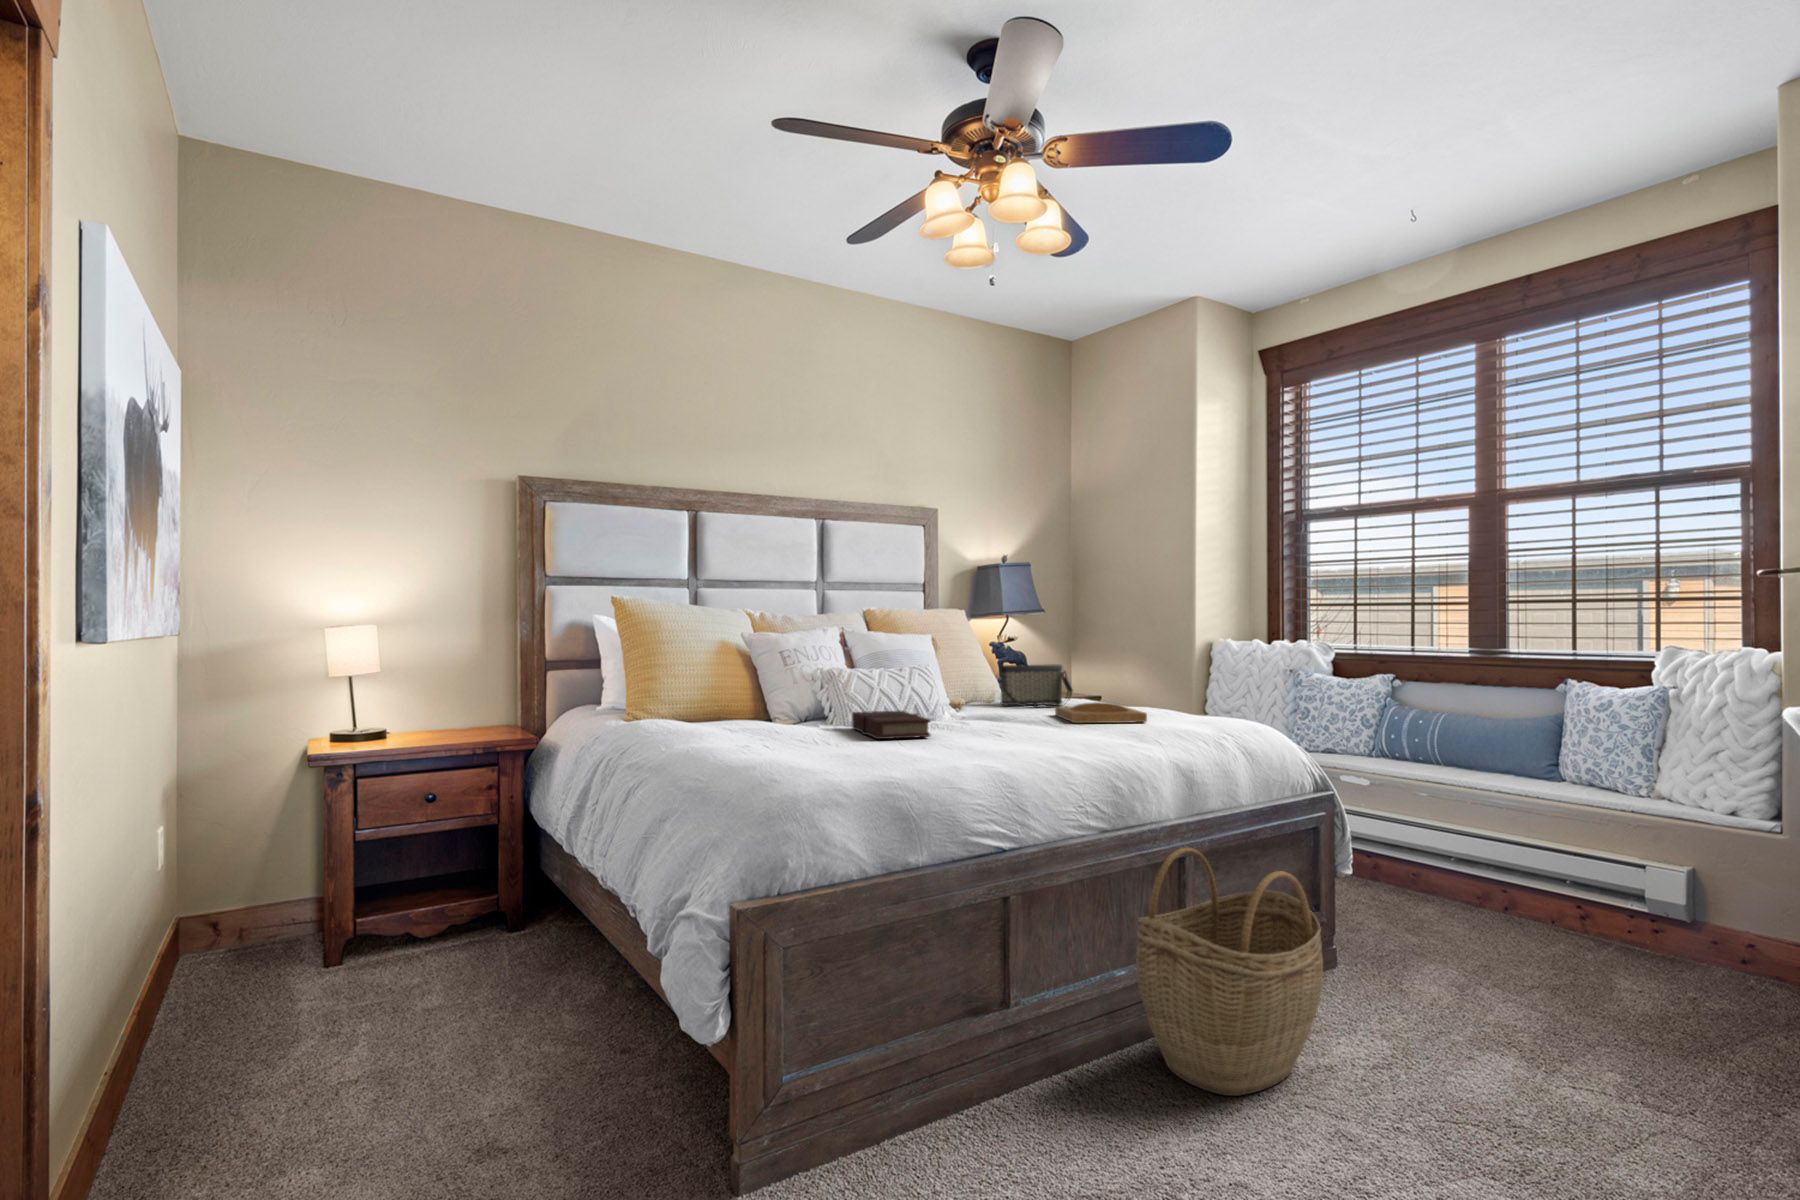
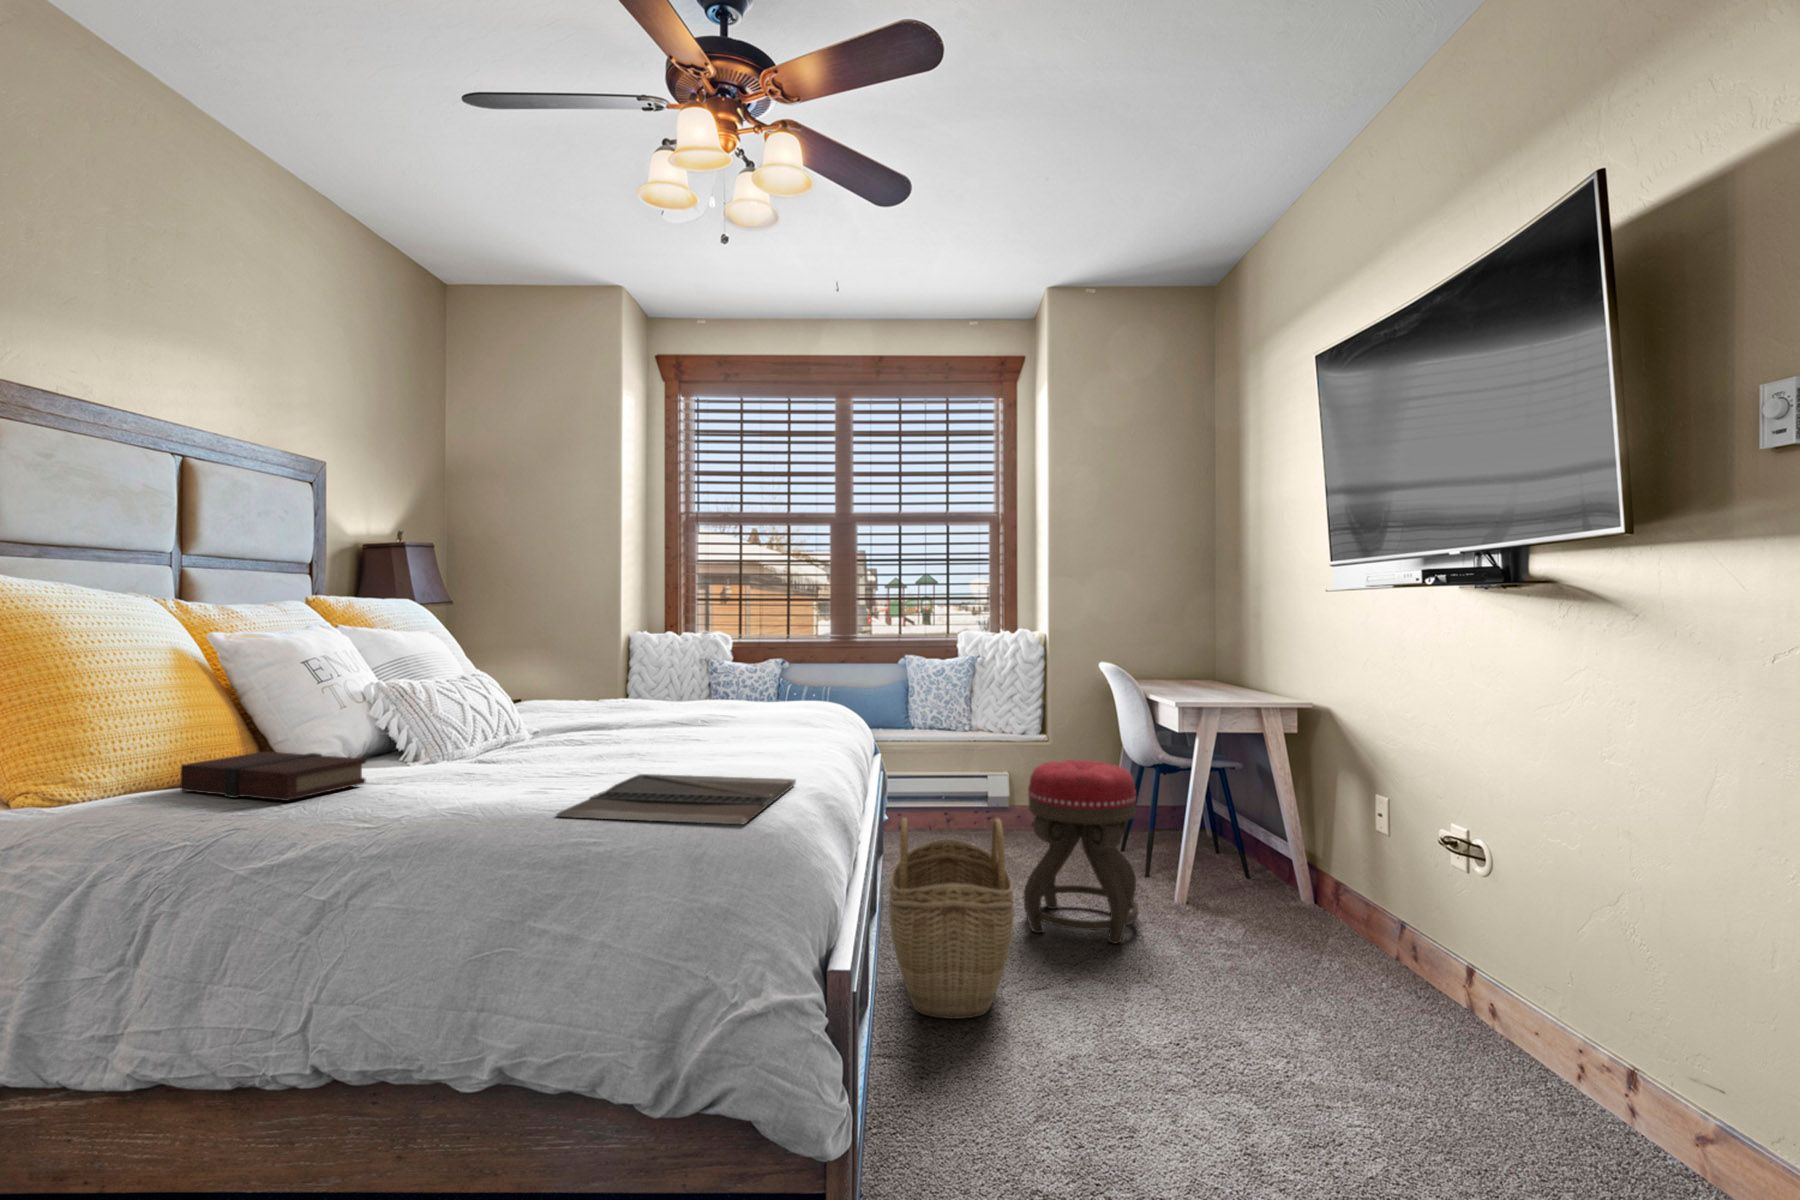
handbag: present [999,664,1073,707] -> none [536,662,610,712]
tray: present [1055,702,1147,723] -> none [636,698,742,721]
book: present [852,711,930,739] -> present [181,752,366,801]
laptop: none [746,747,929,782] -> present [556,774,796,824]
ottoman: none [1446,834,1687,1125] -> present [1024,760,1138,944]

